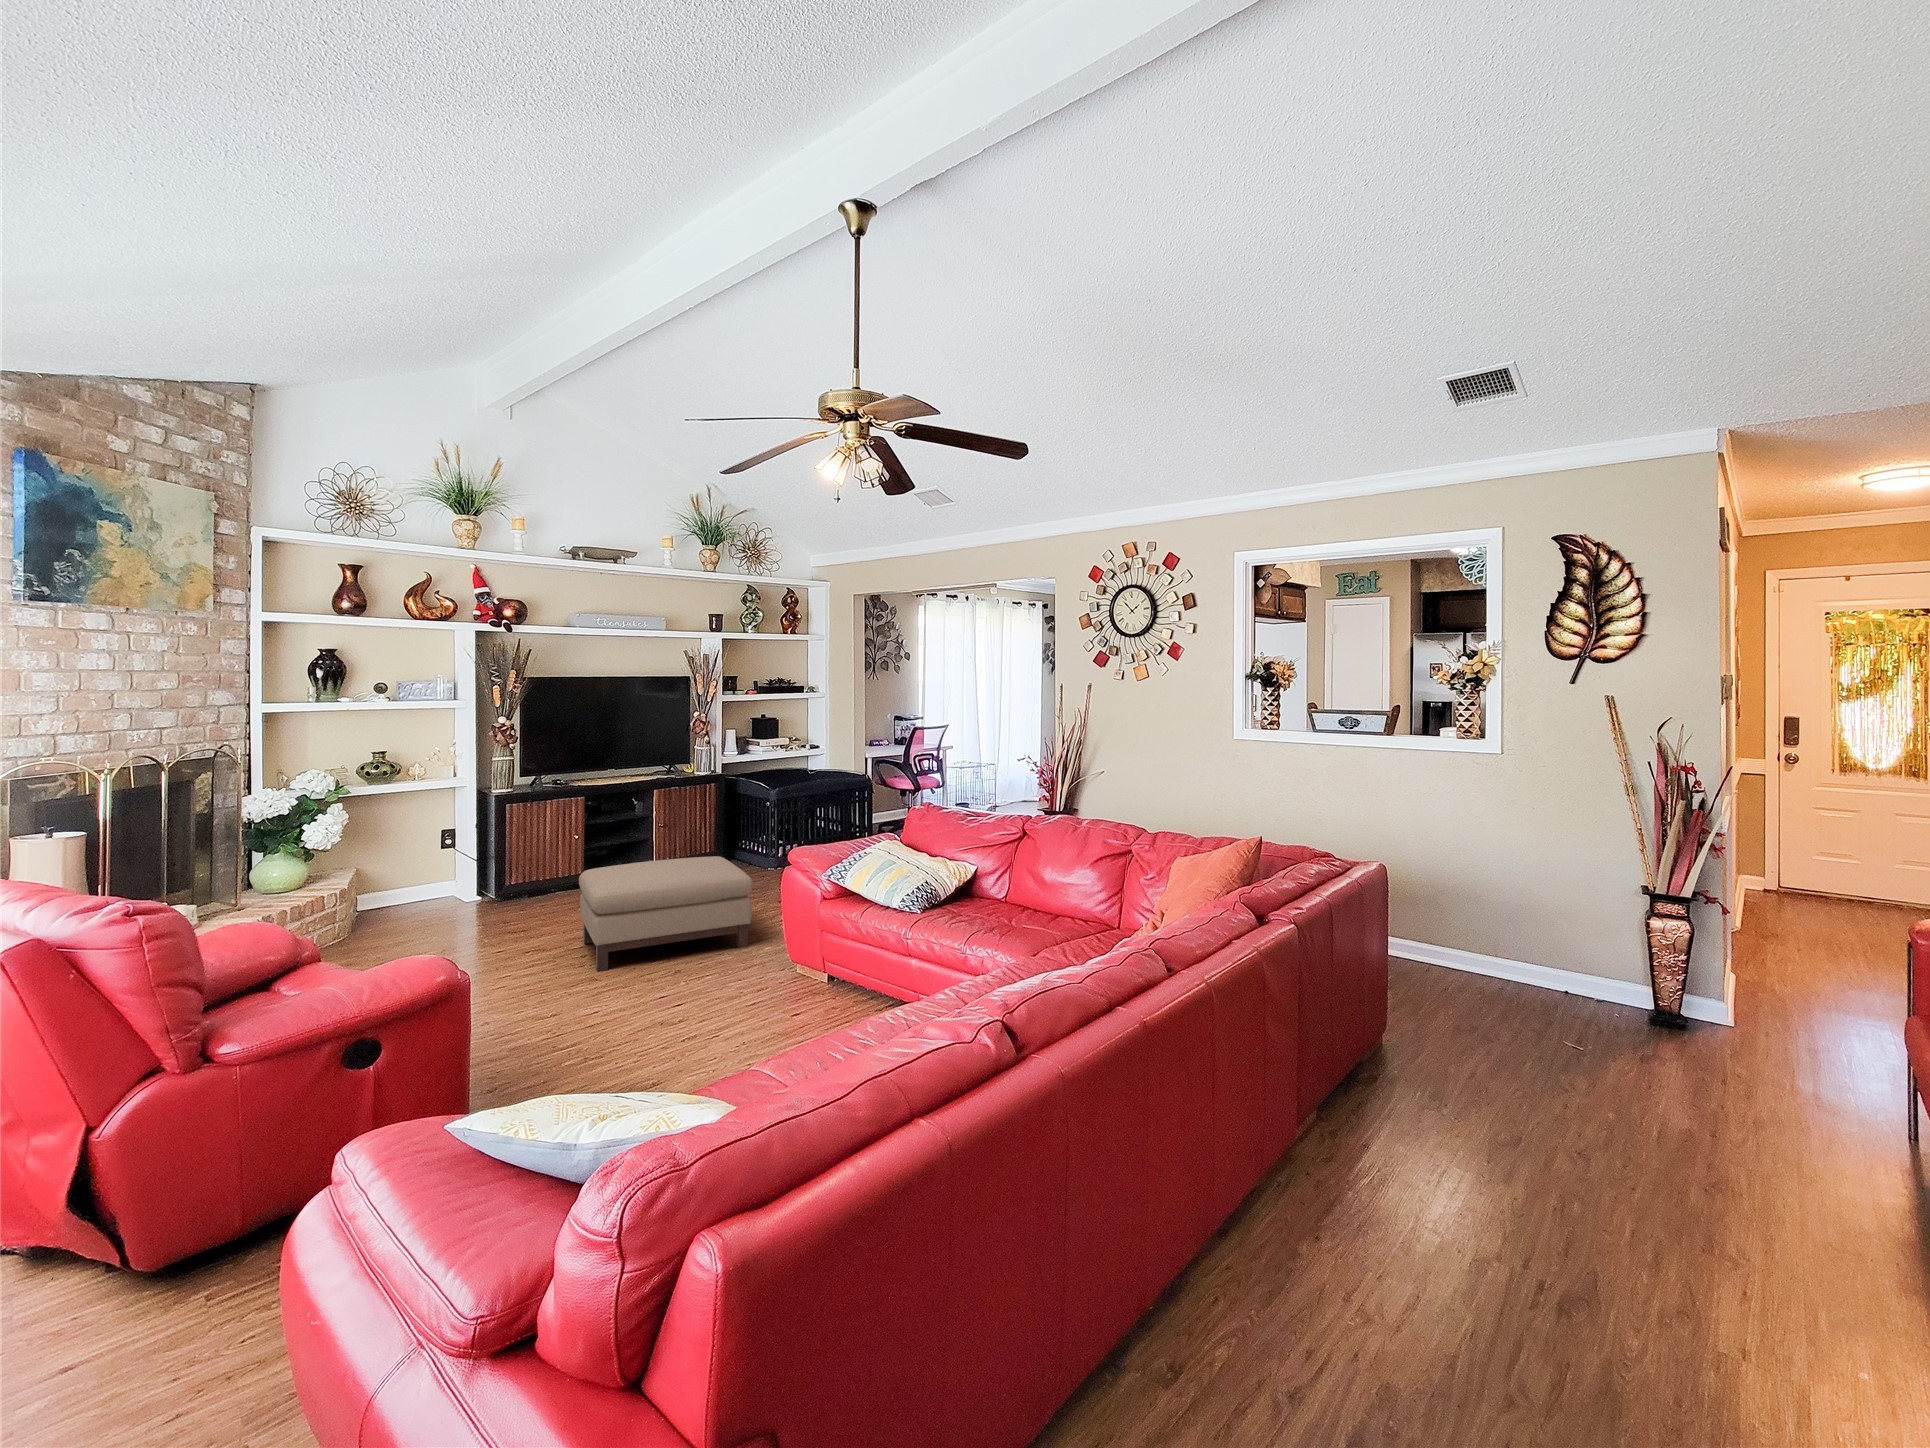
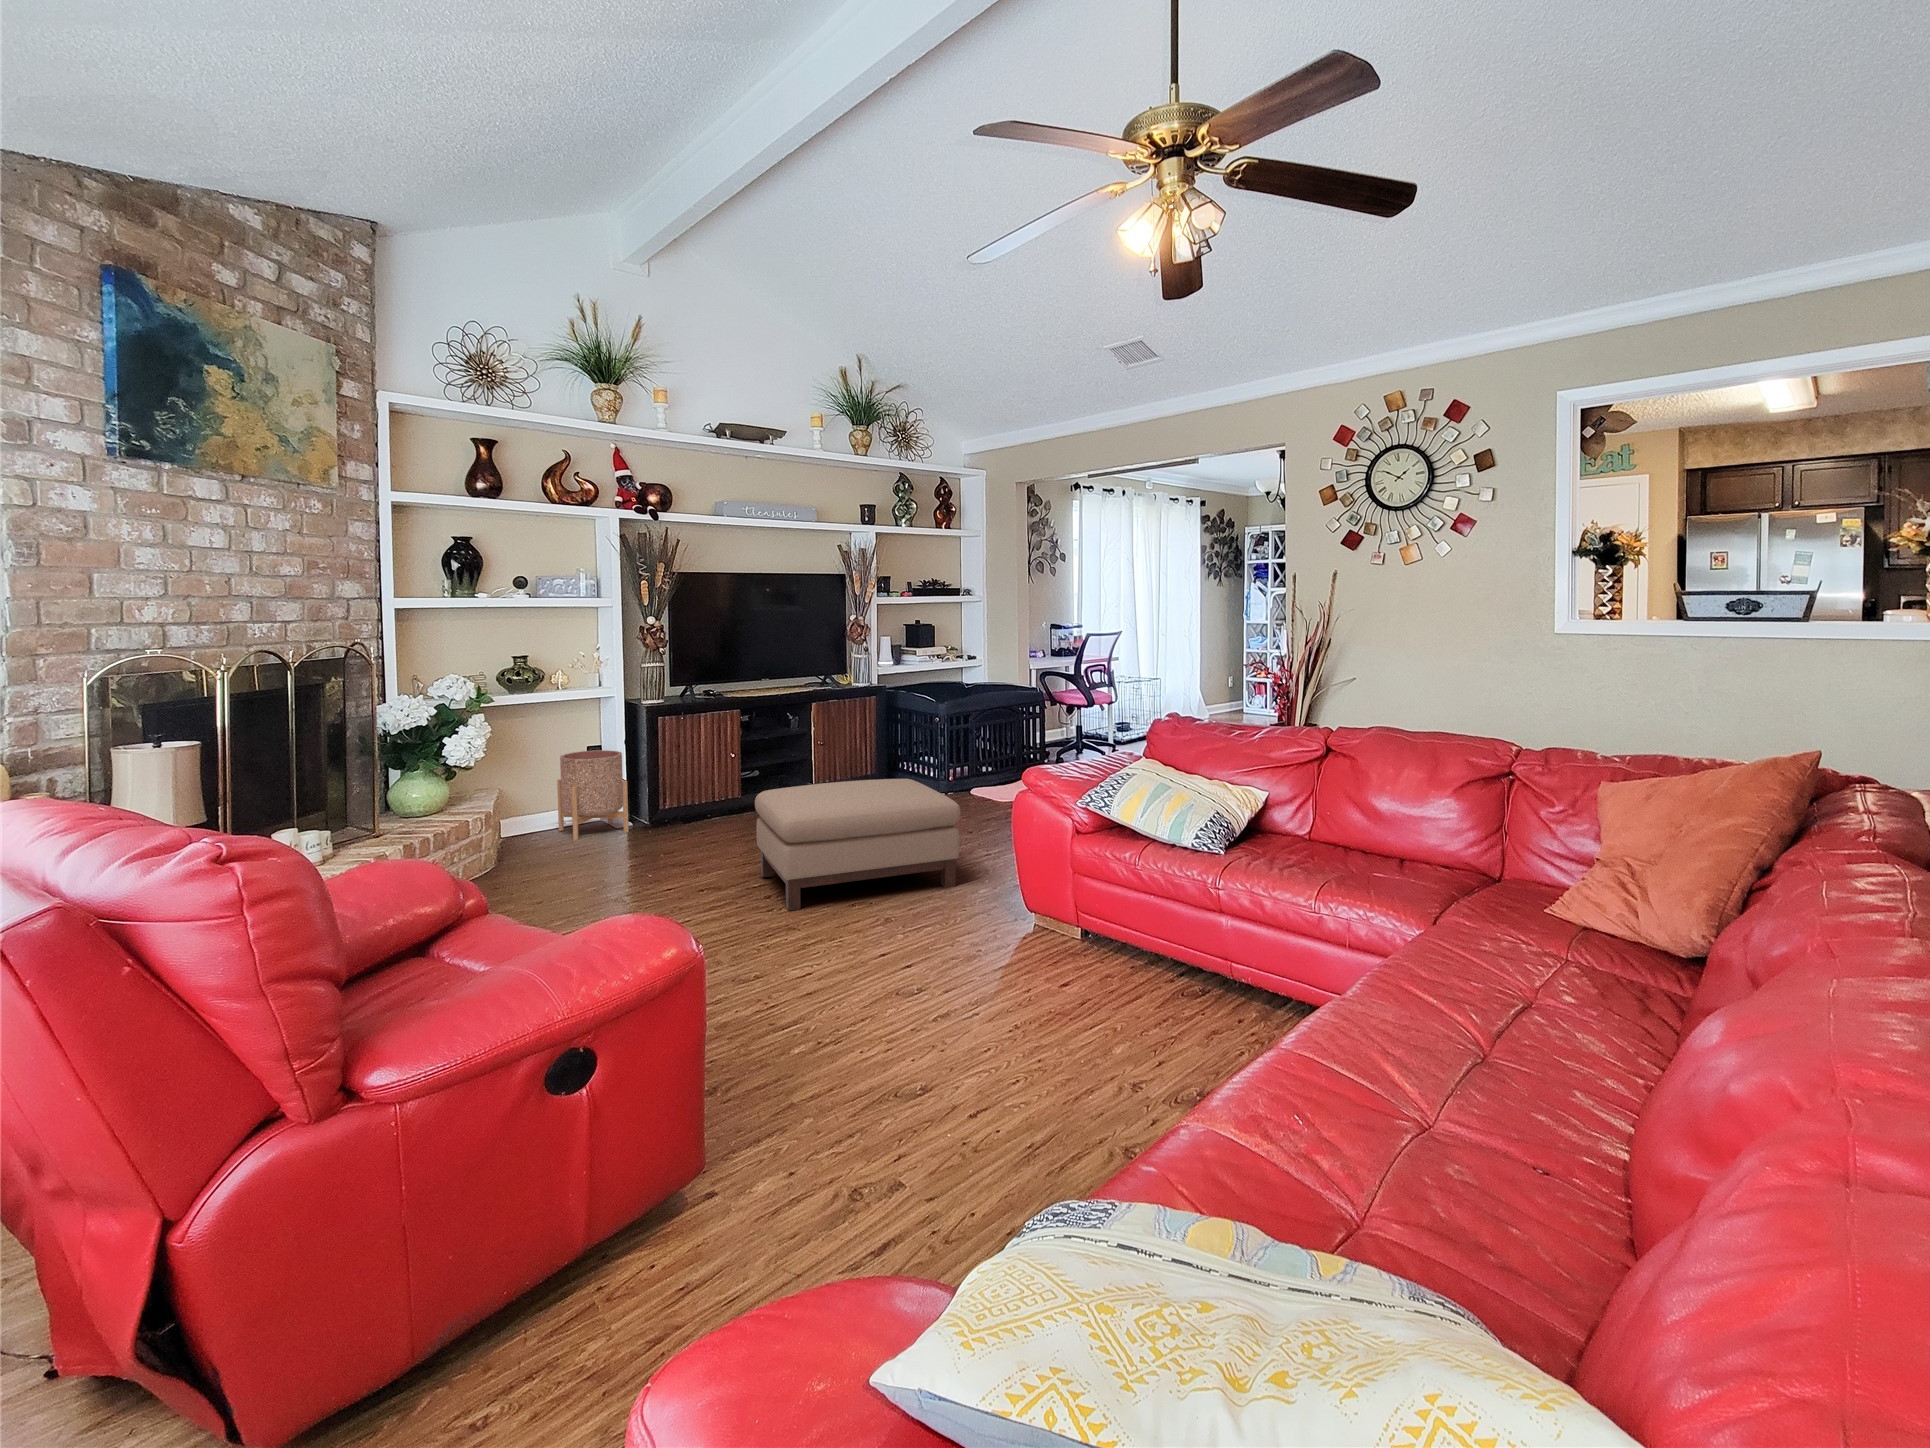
planter: none [410,834,476,915] -> present [557,750,629,840]

